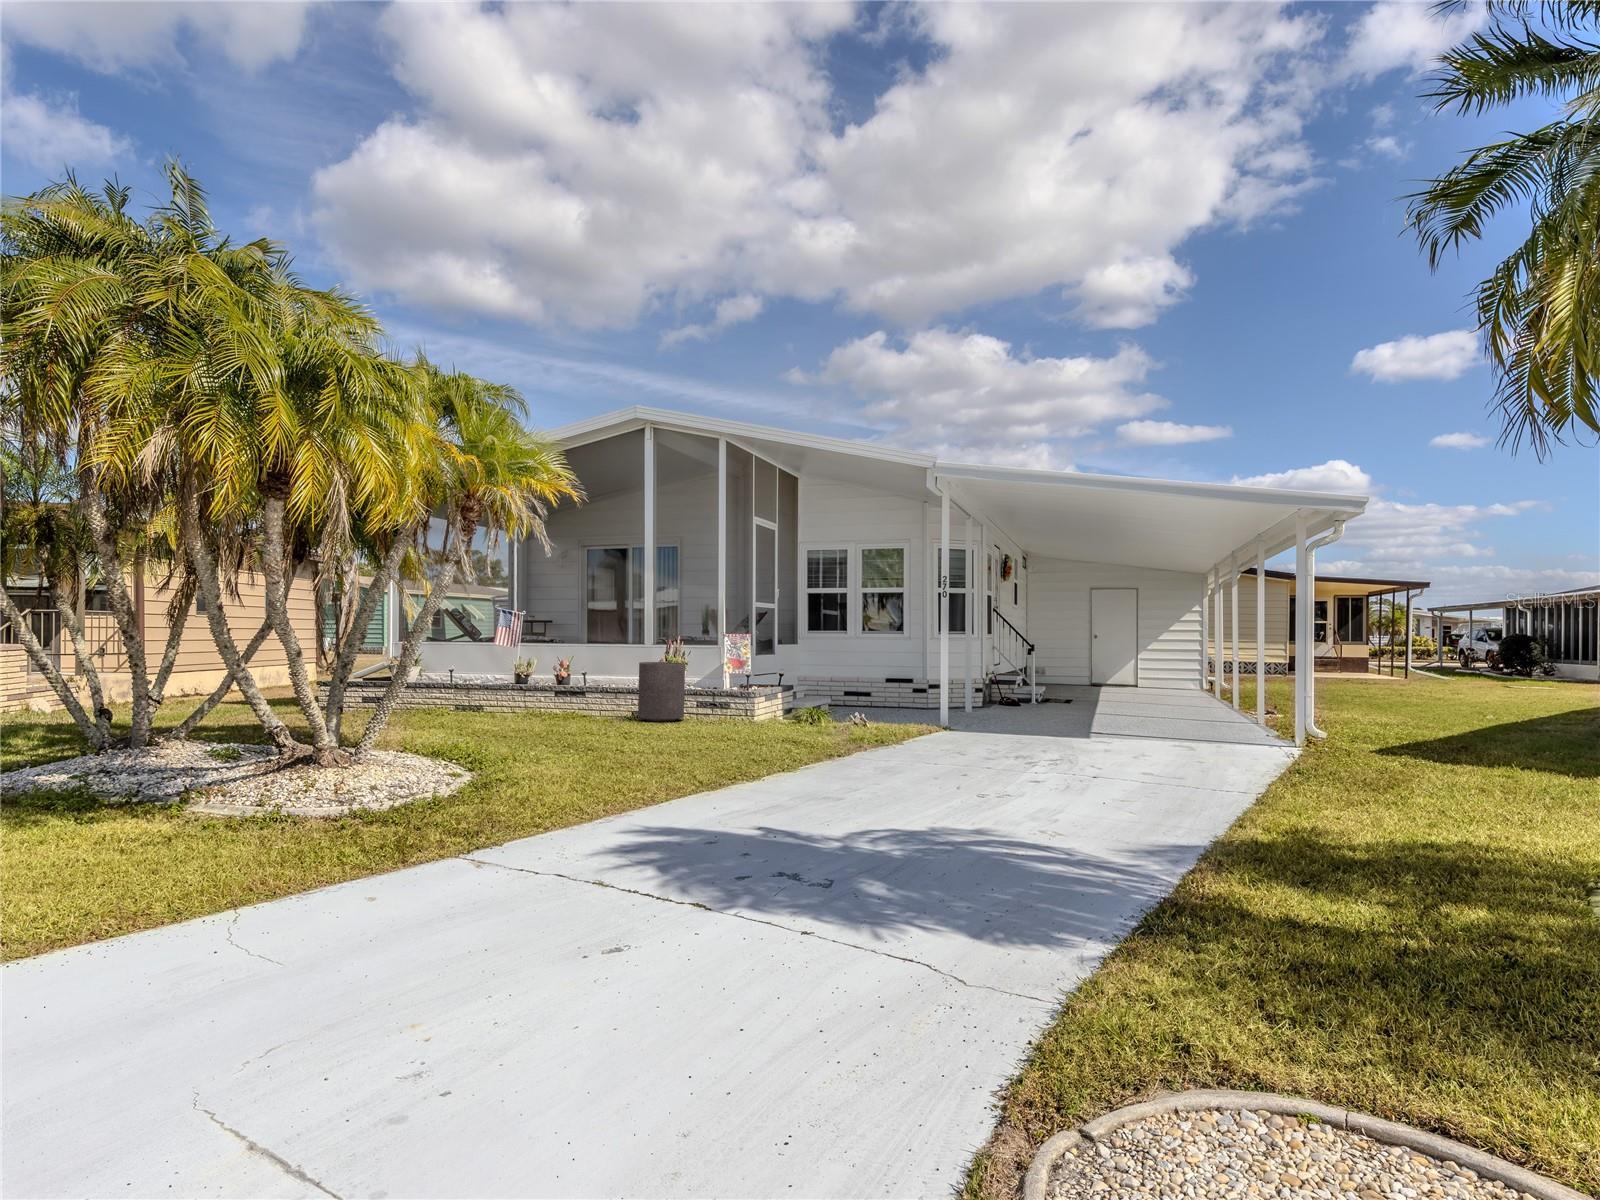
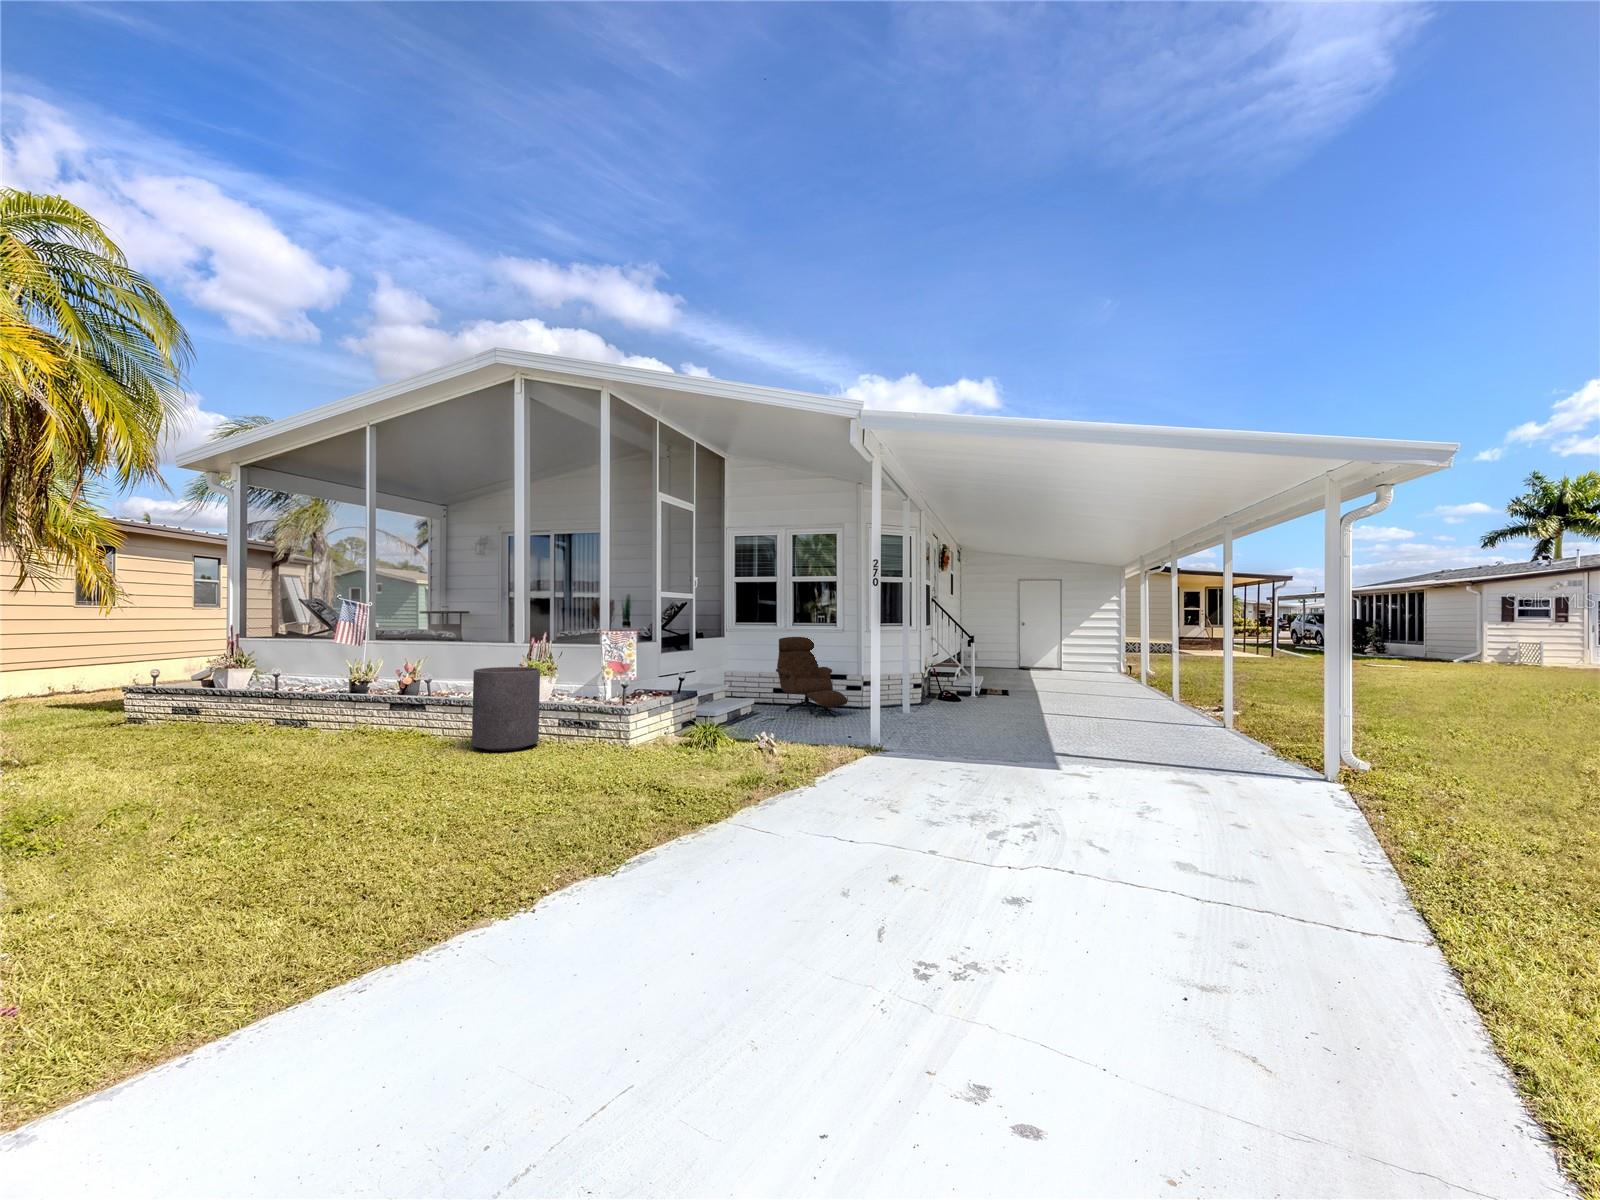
lounge chair: none [851,644,914,711] -> present [776,637,847,717]

